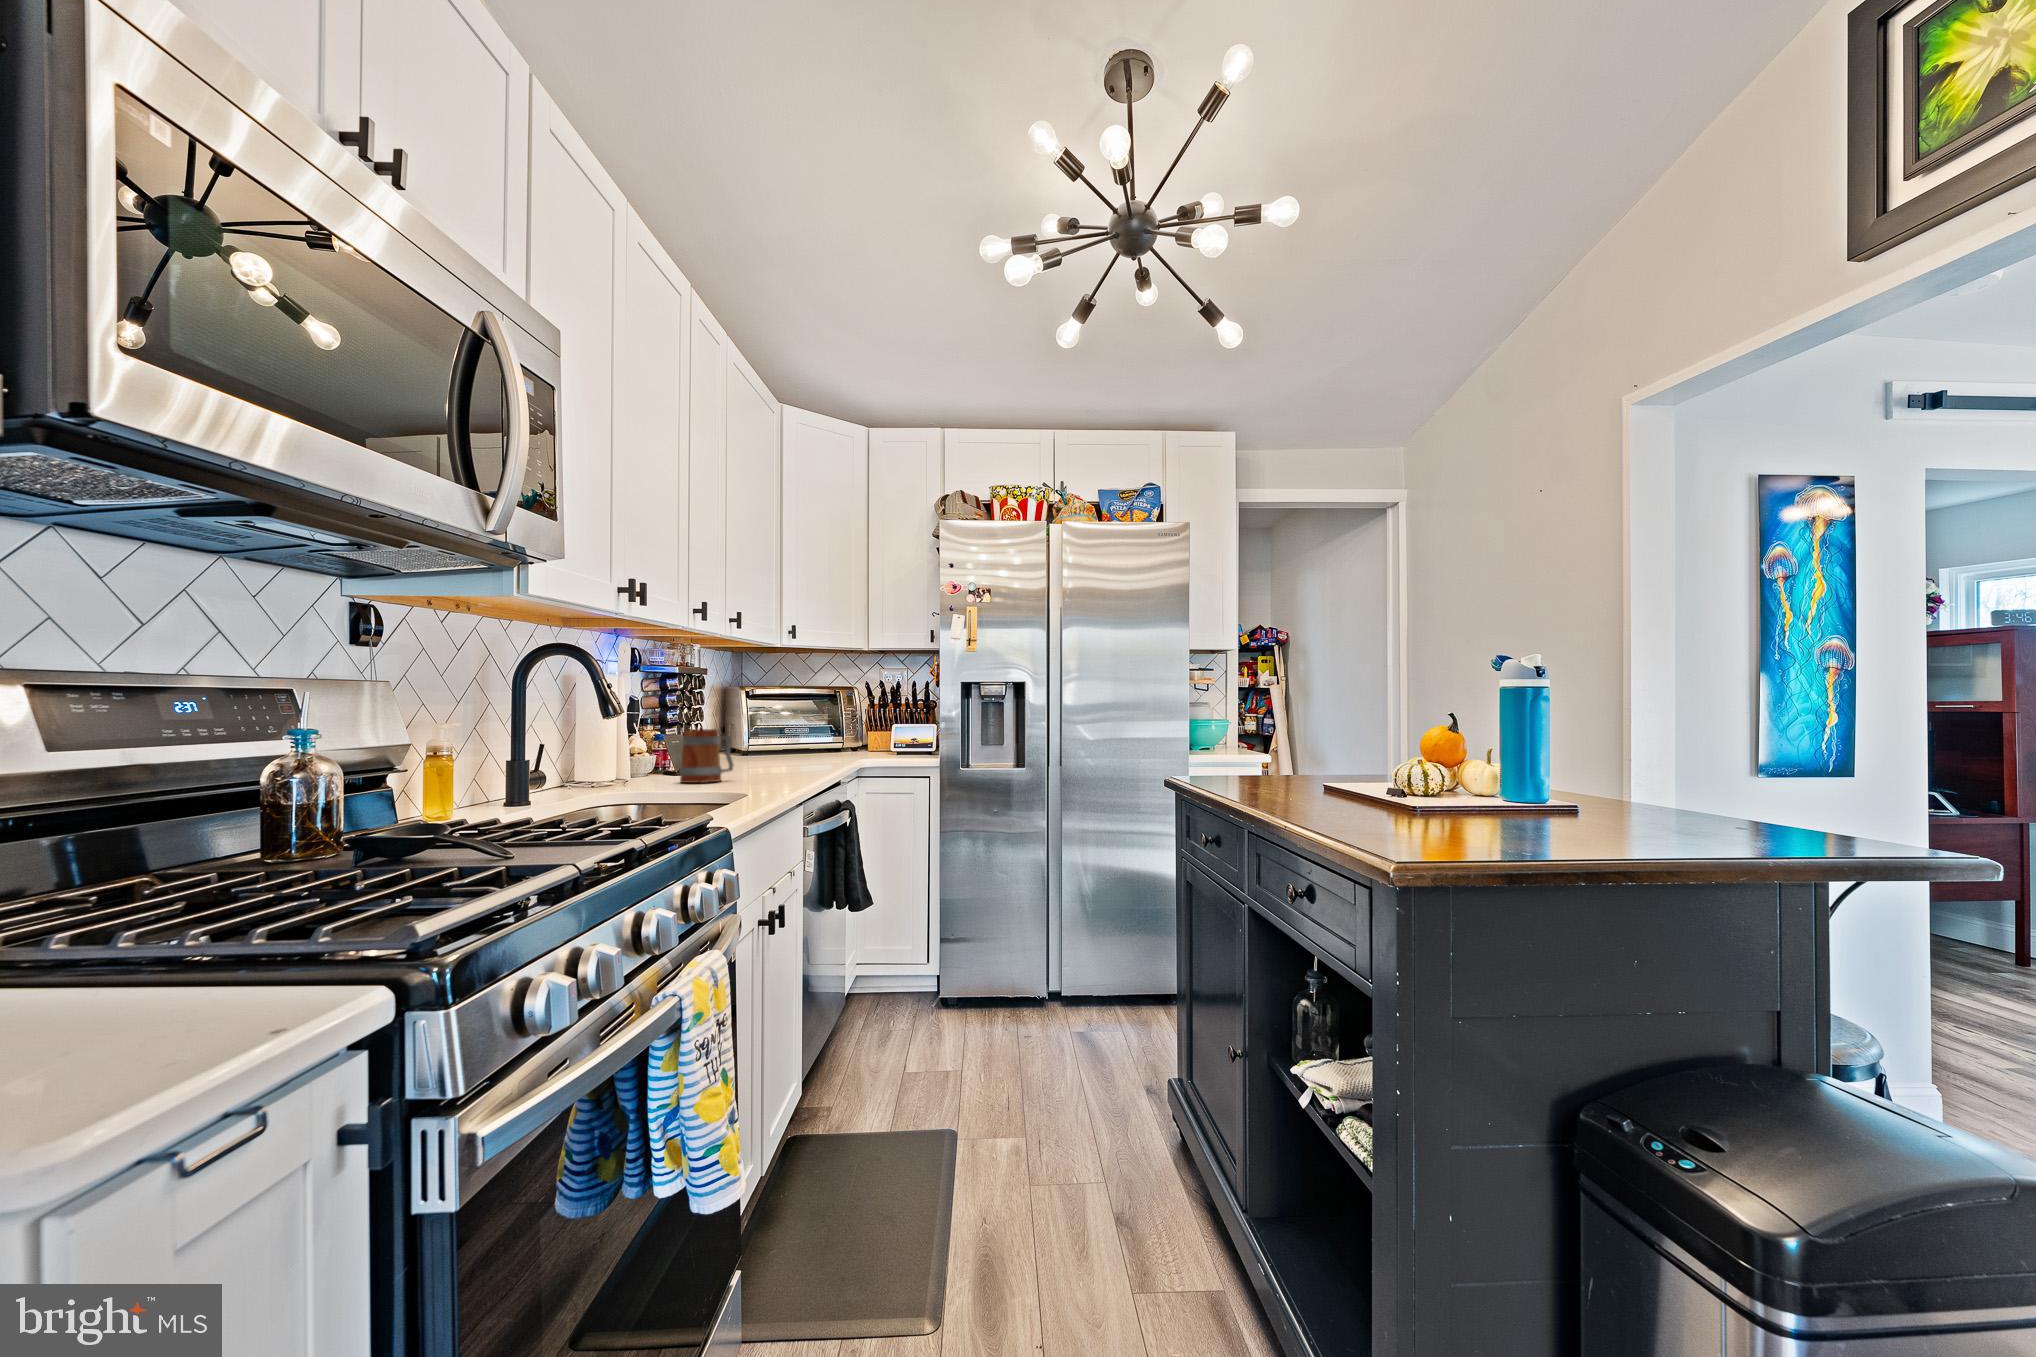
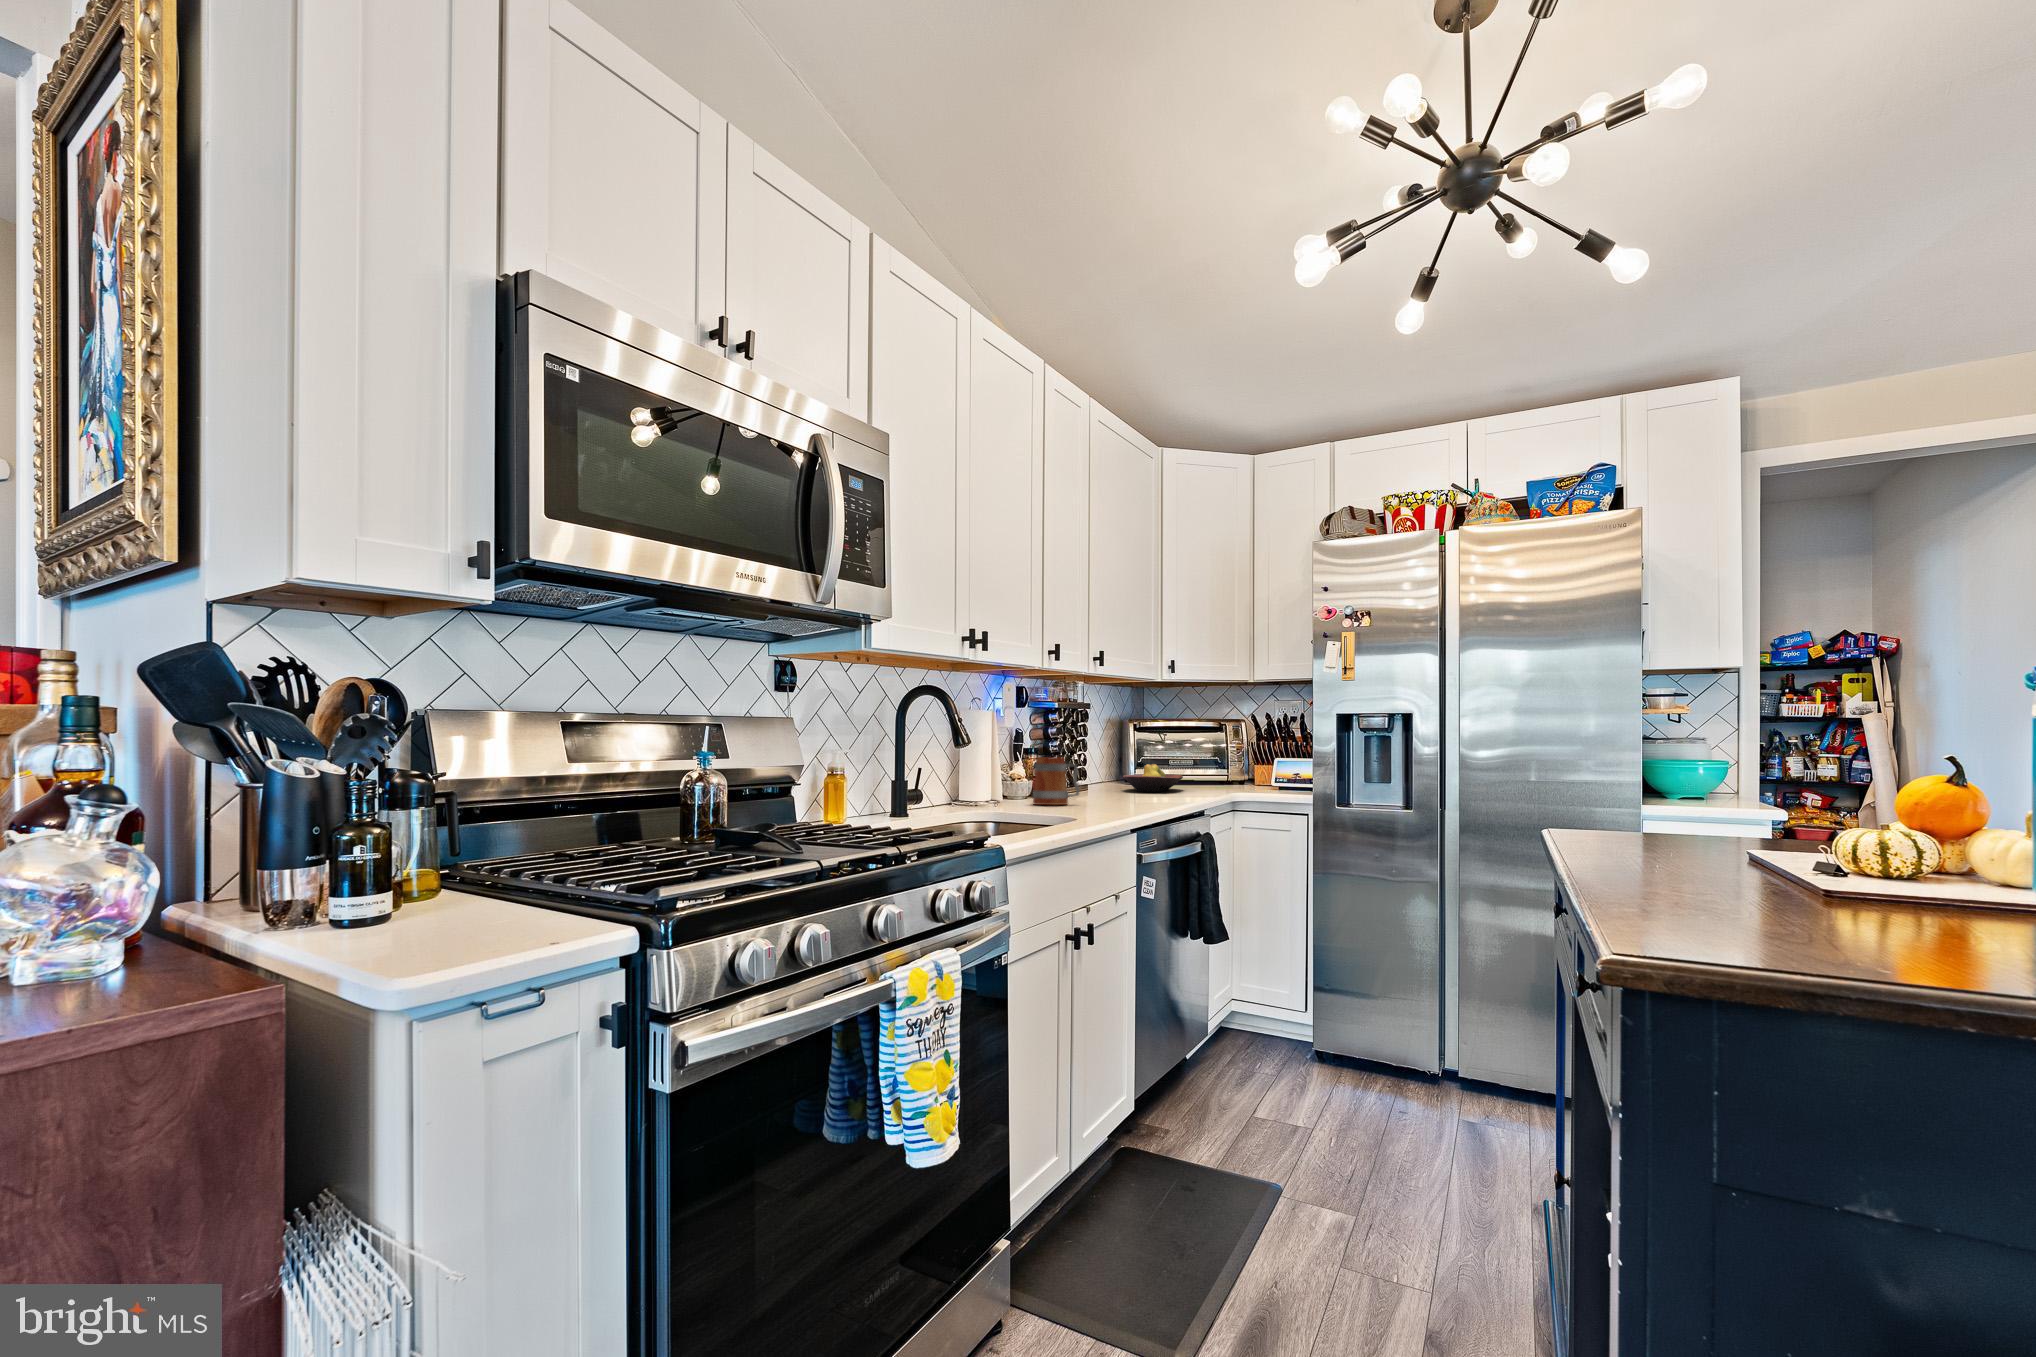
fruit bowl: none [745,734,807,764] -> present [1123,764,1183,792]

